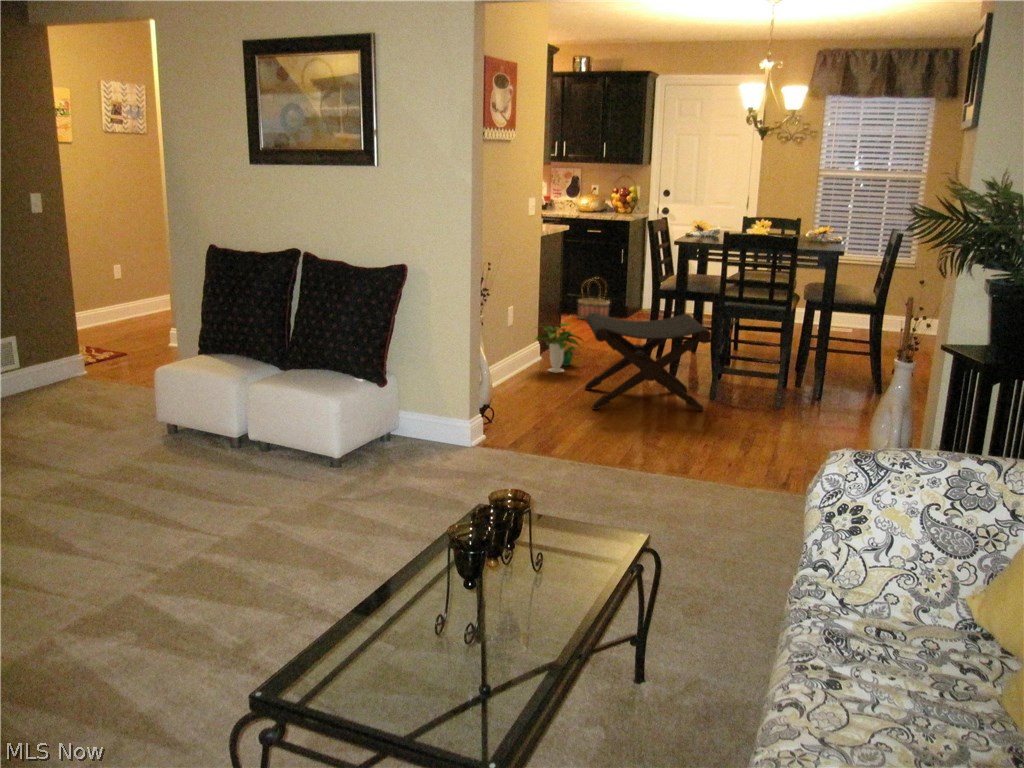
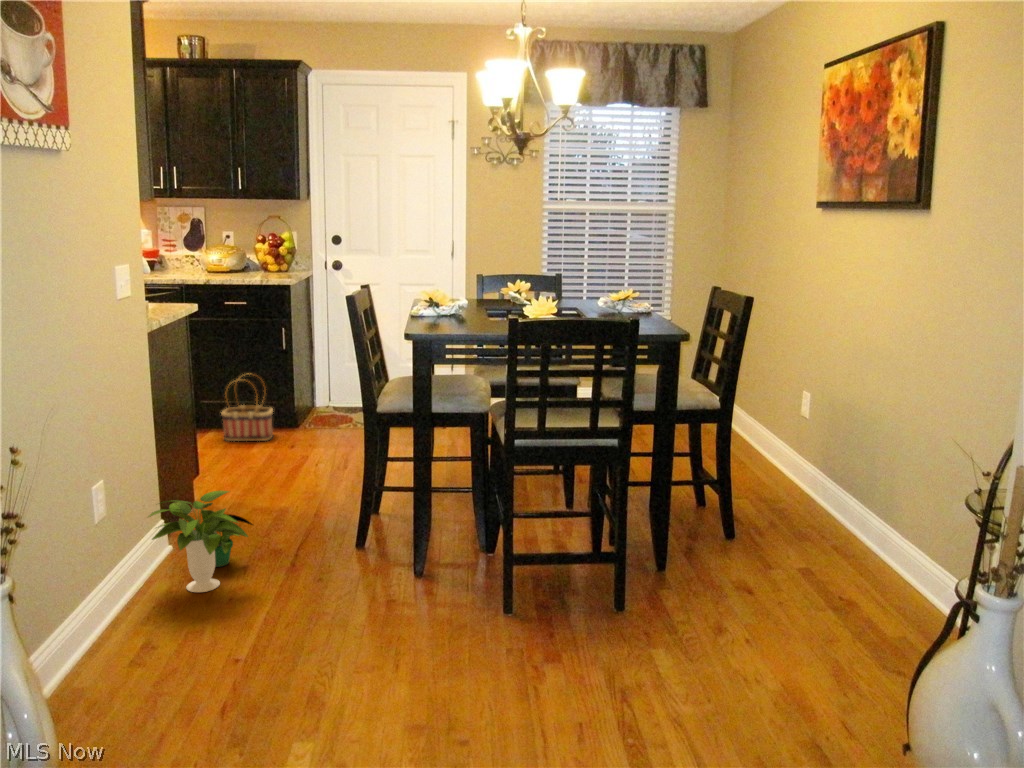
footstool: present [585,312,711,411] -> none [258,464,518,708]

